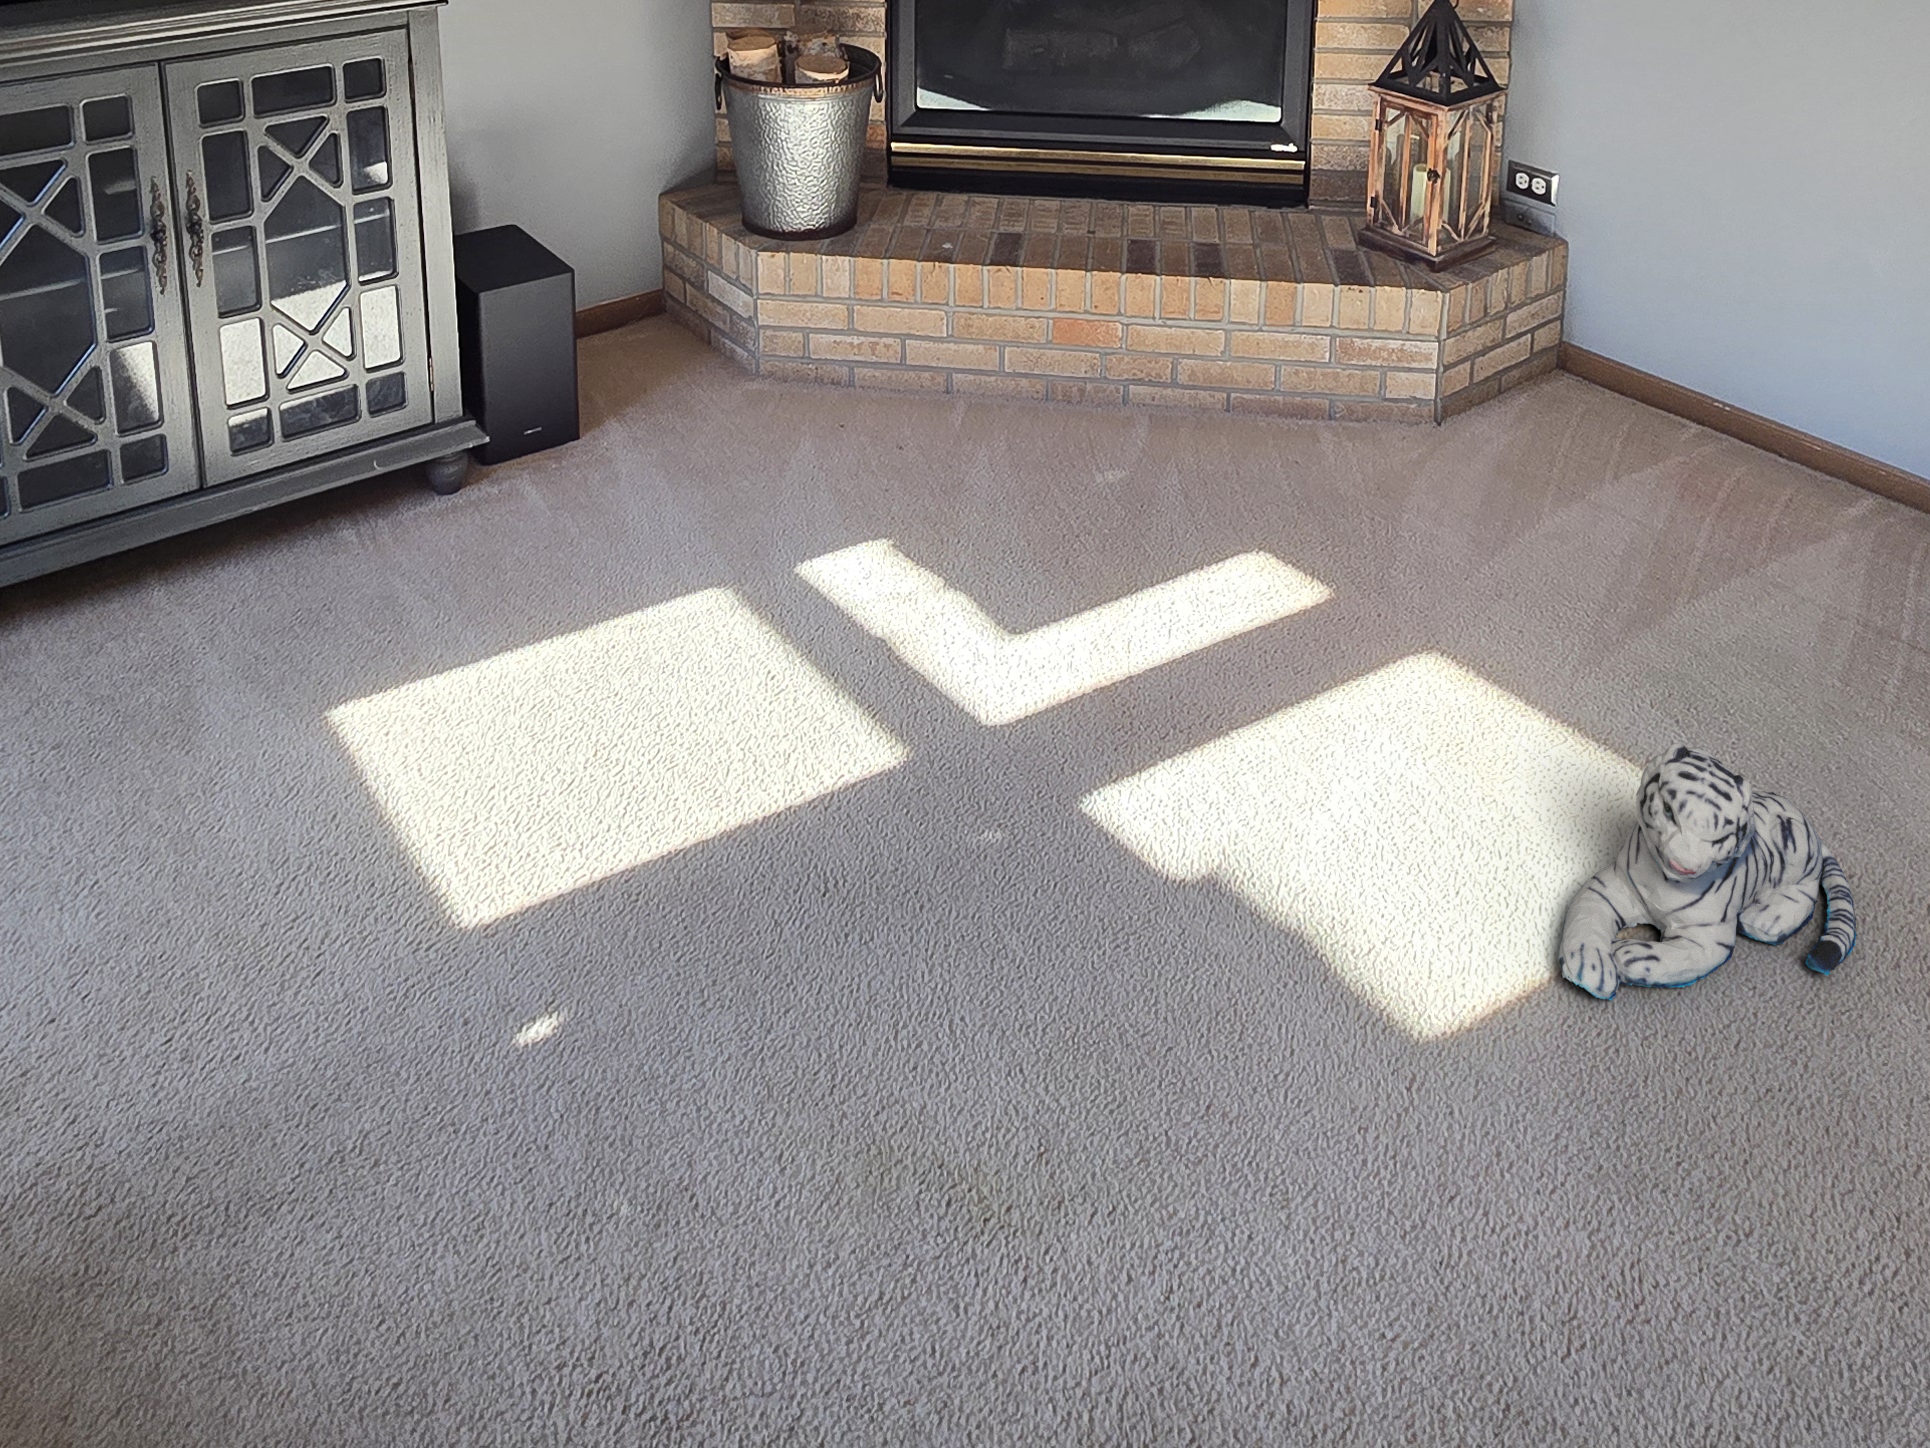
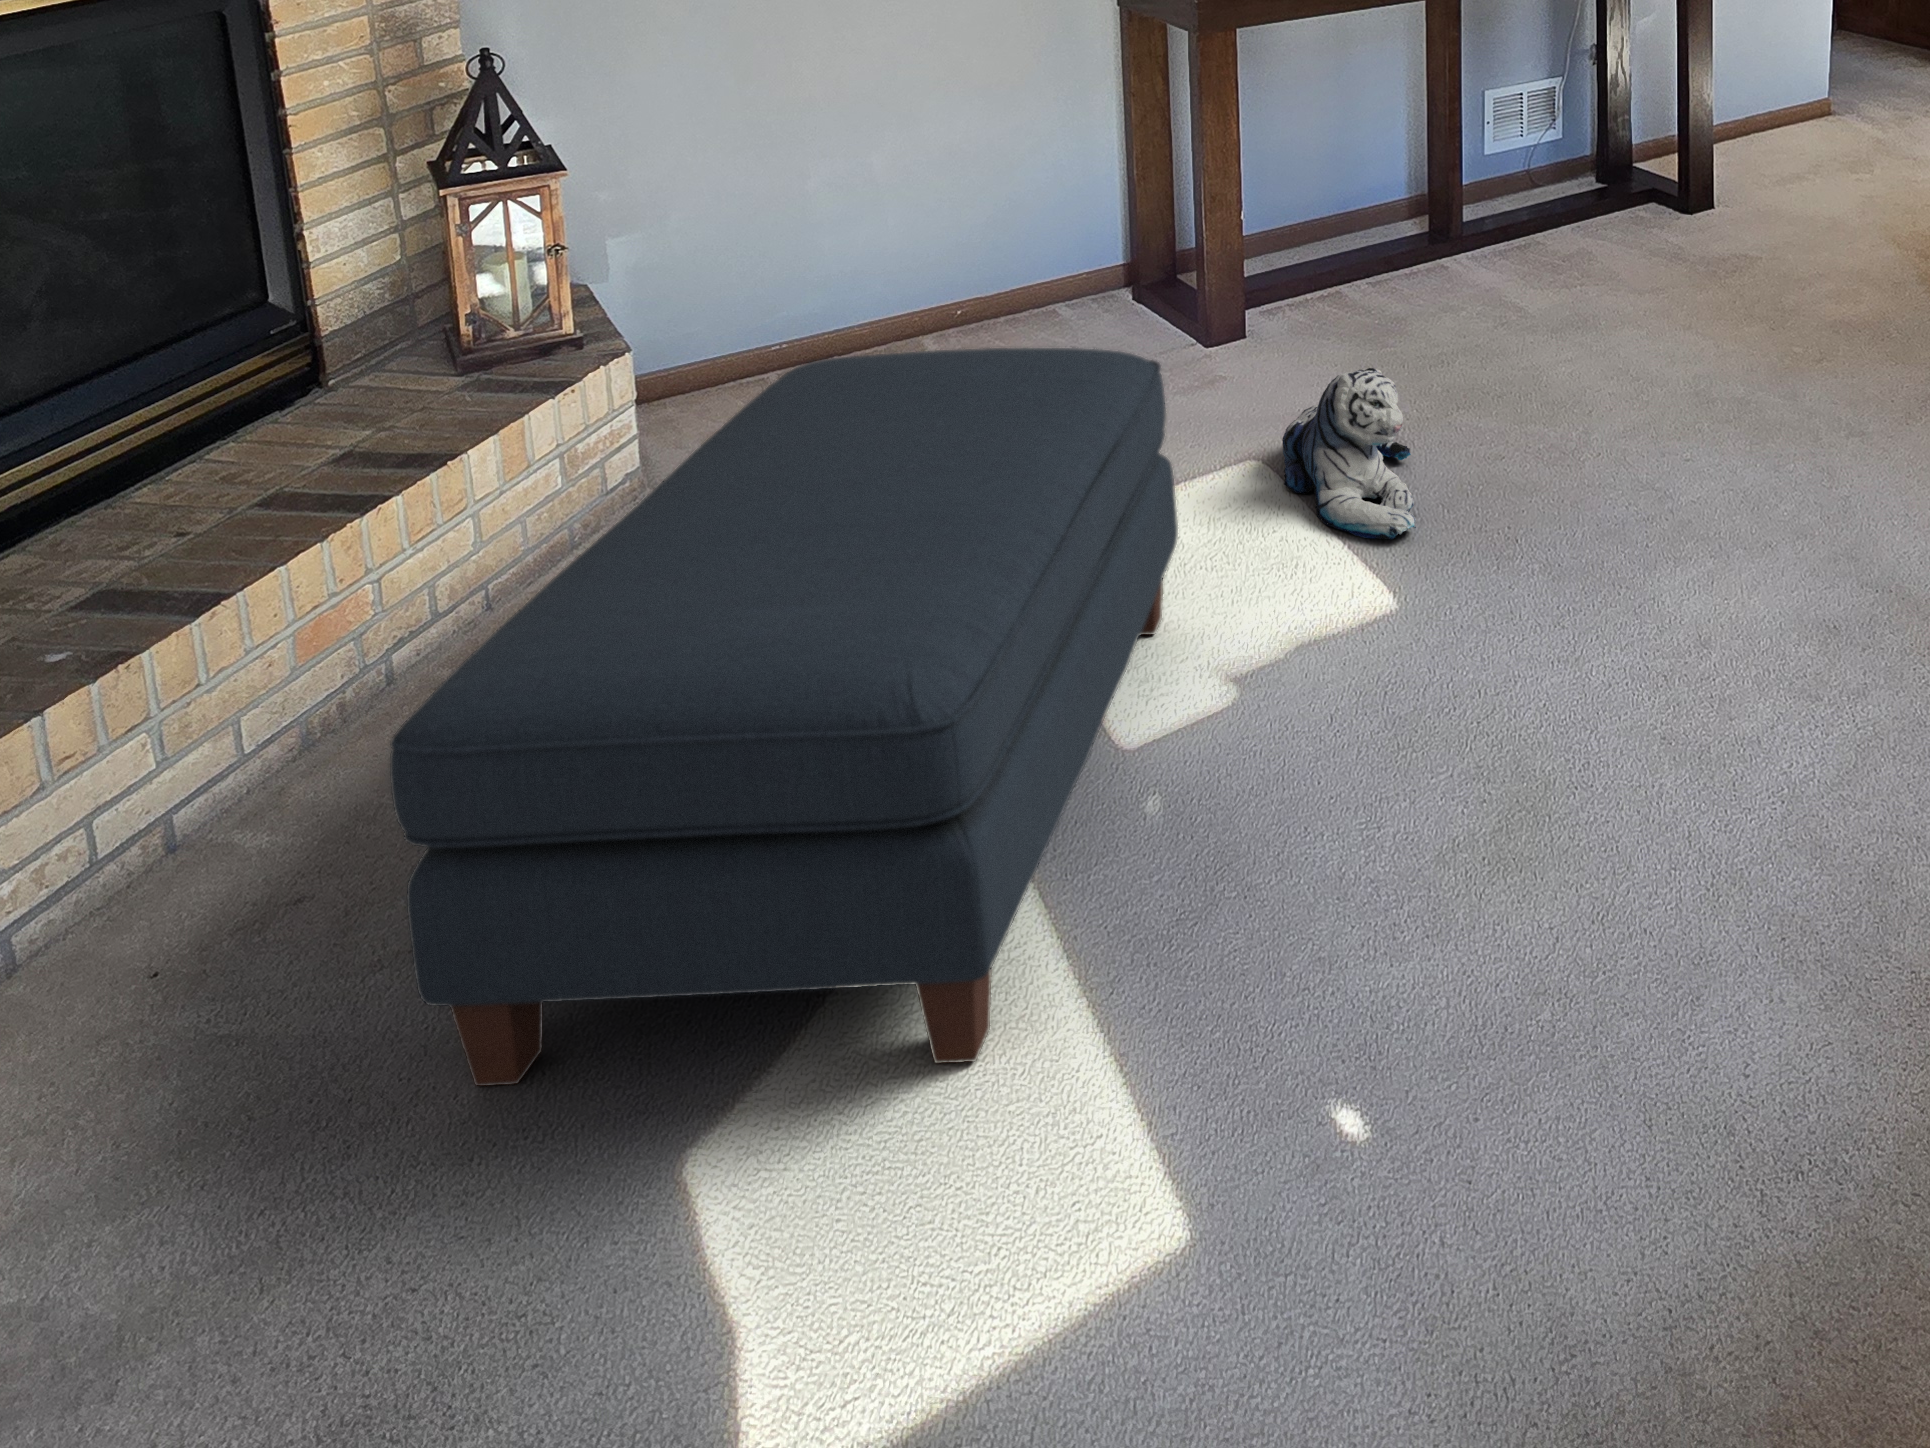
ottoman: none [633,312,1347,779] -> present [390,348,1178,1086]

